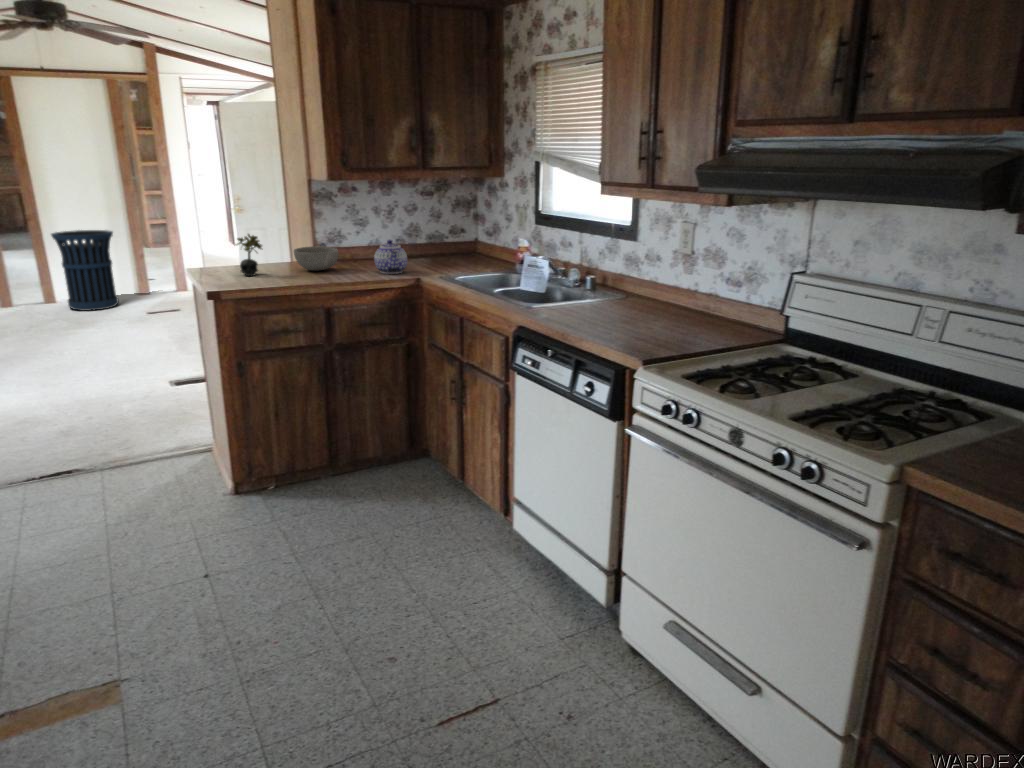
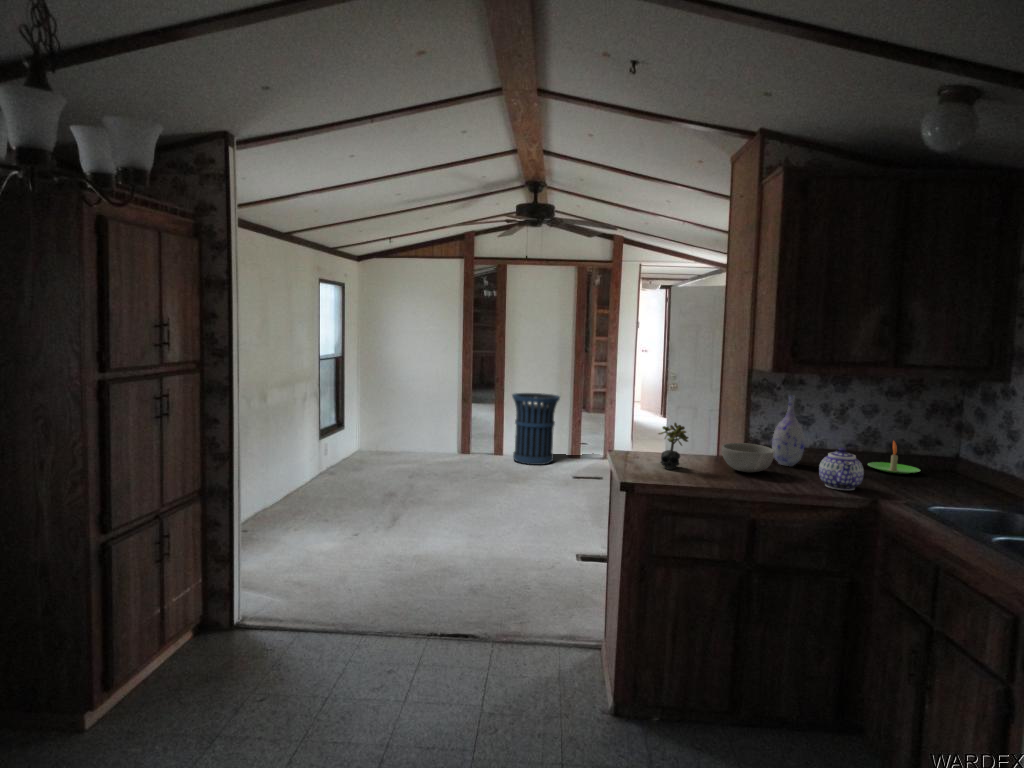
vase: none [336,201,363,262] -> present [772,395,805,466]
candle: none [413,232,450,259] -> present [868,441,920,474]

